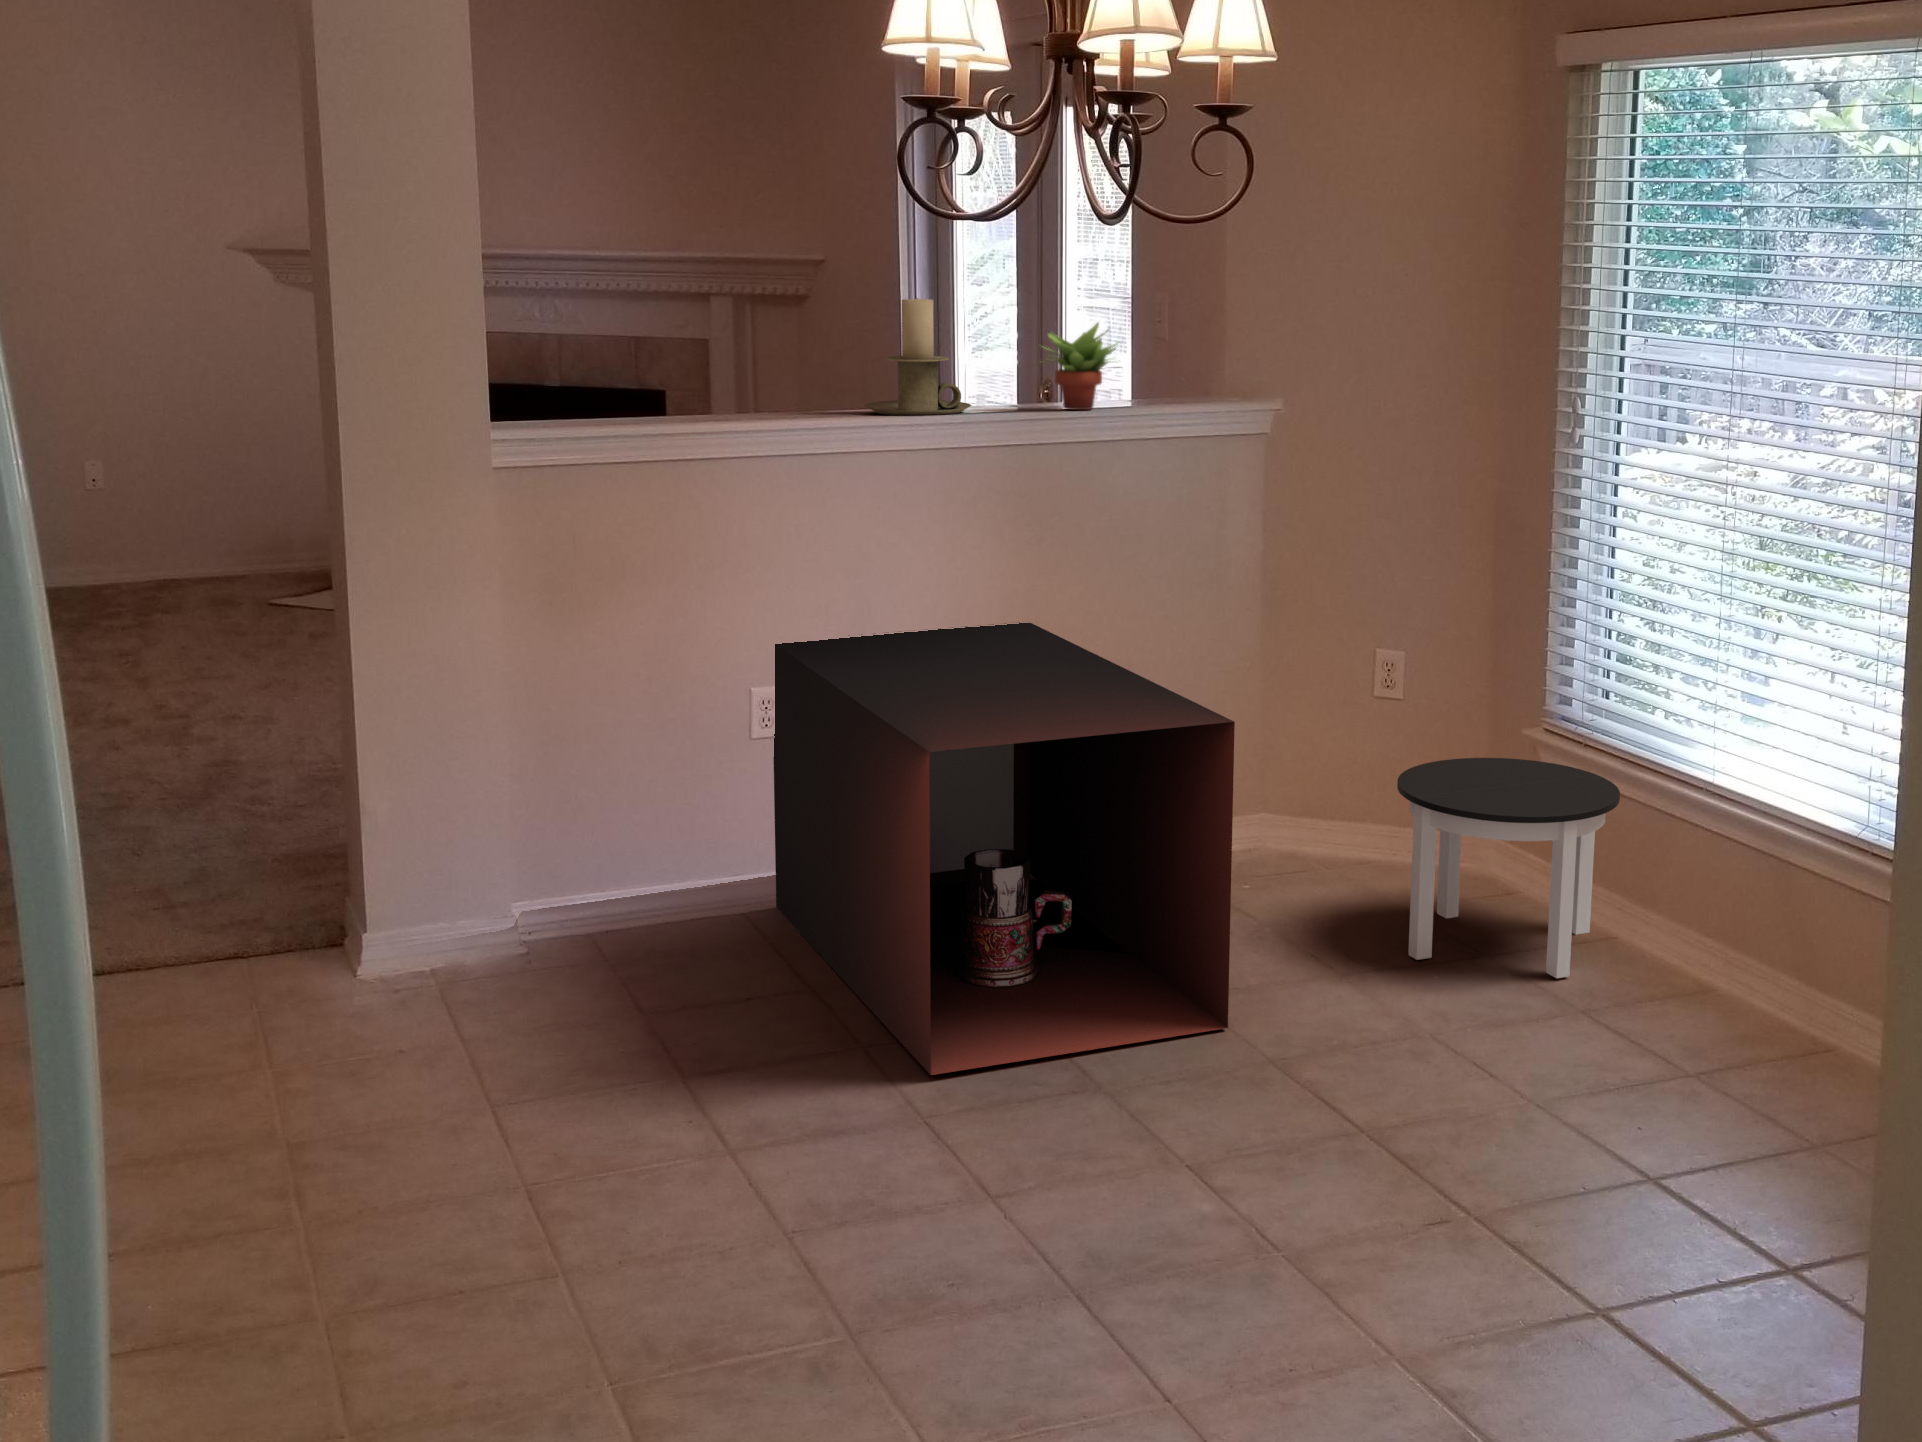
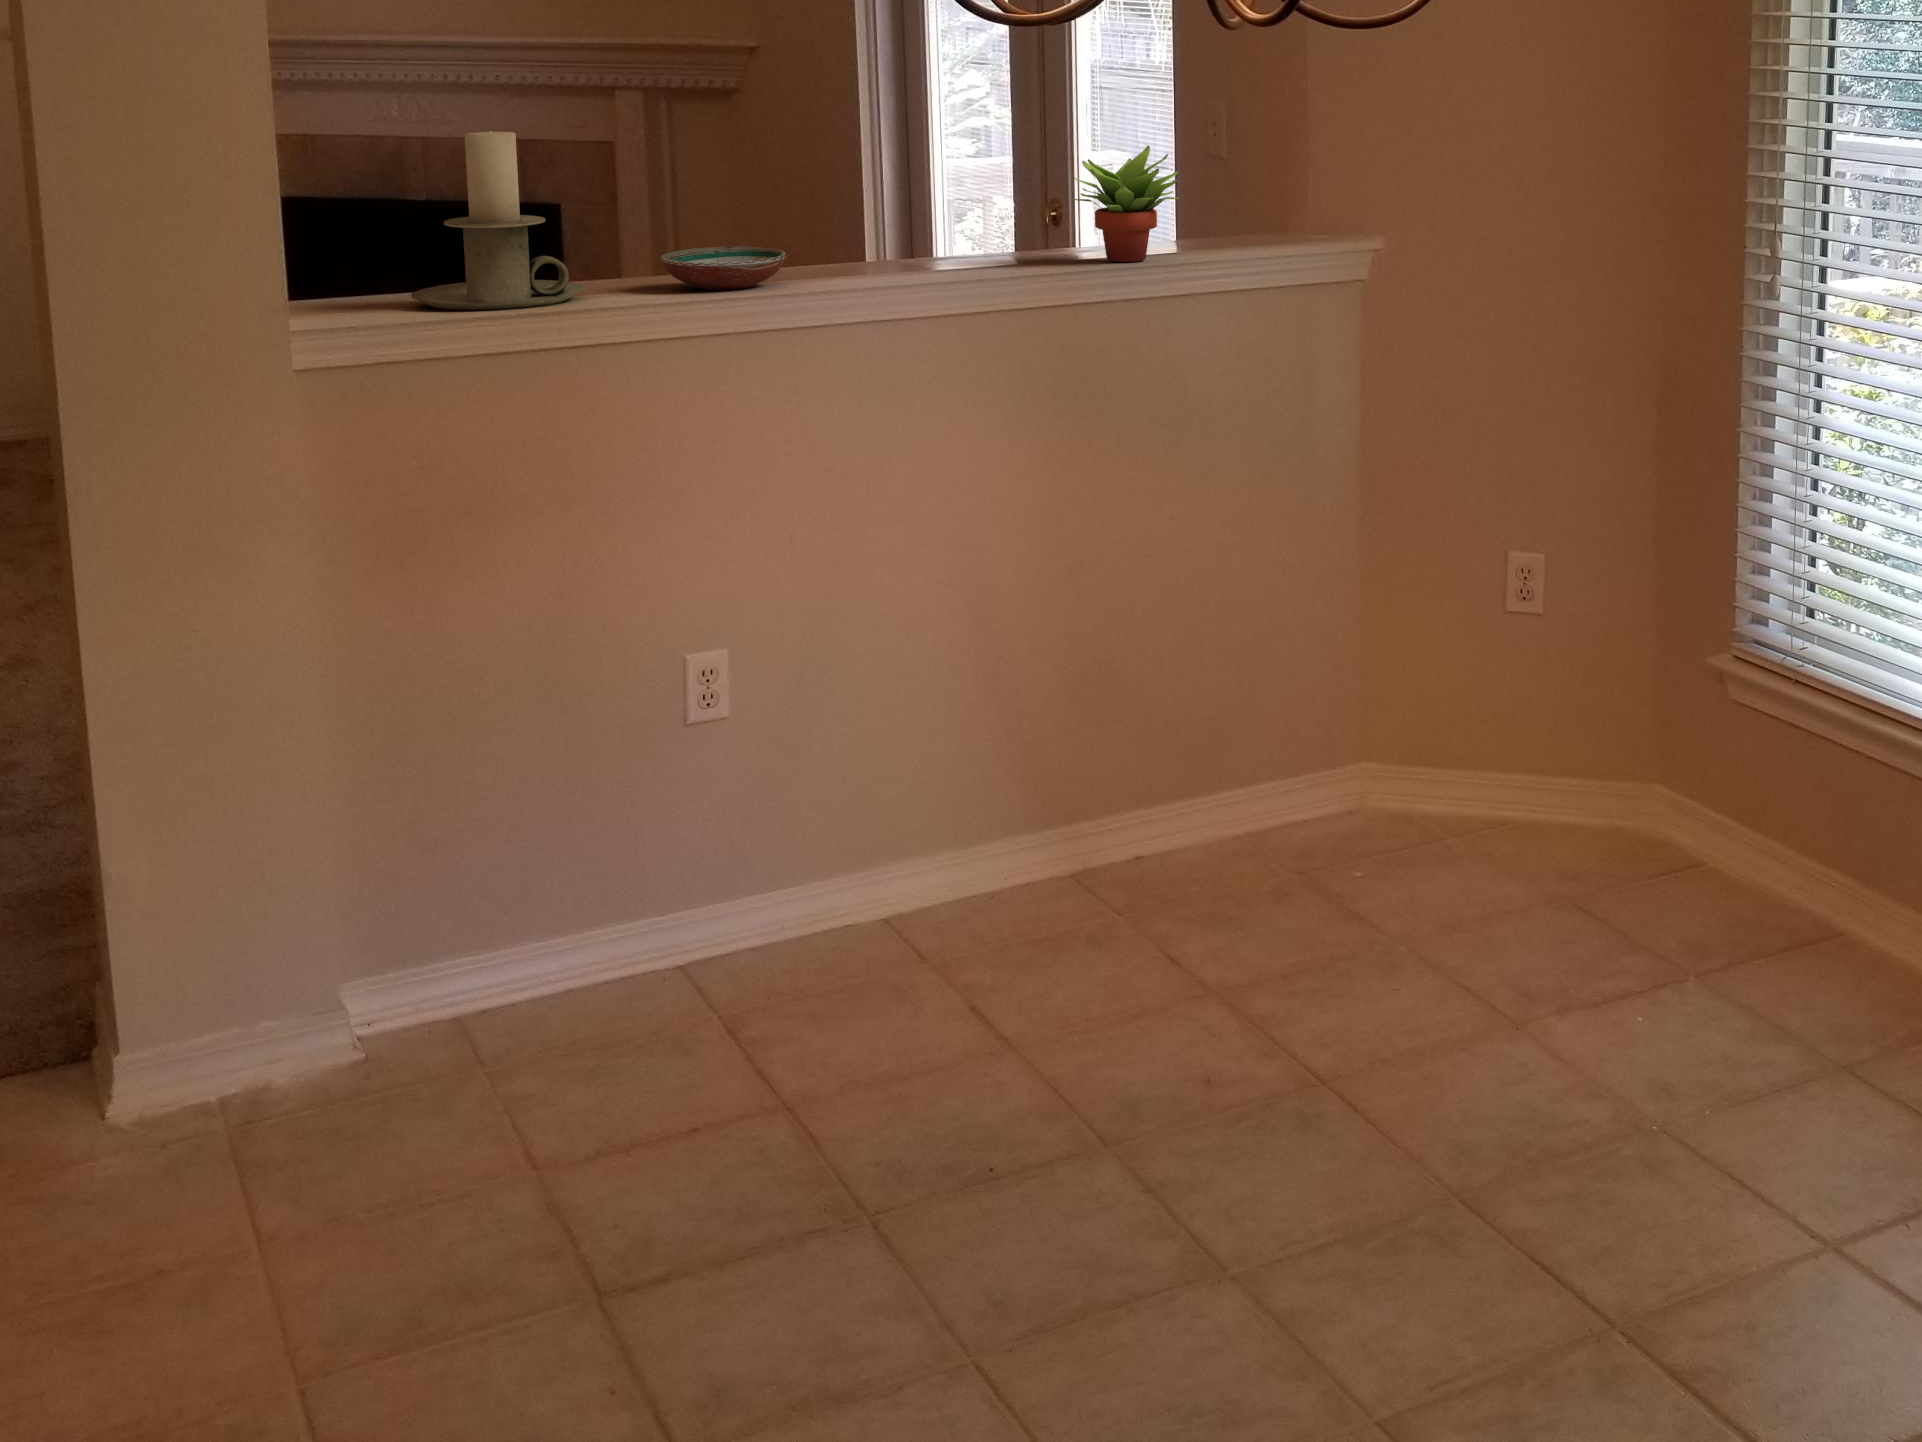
candle holder: present [865,298,971,415] -> present [411,131,584,310]
decorative bowl: none [737,391,826,420] -> present [660,246,787,290]
storage cabinet: present [773,623,1235,1075] -> none [717,541,1390,1263]
round table: present [1397,758,1620,978] -> none [1568,696,1853,999]

